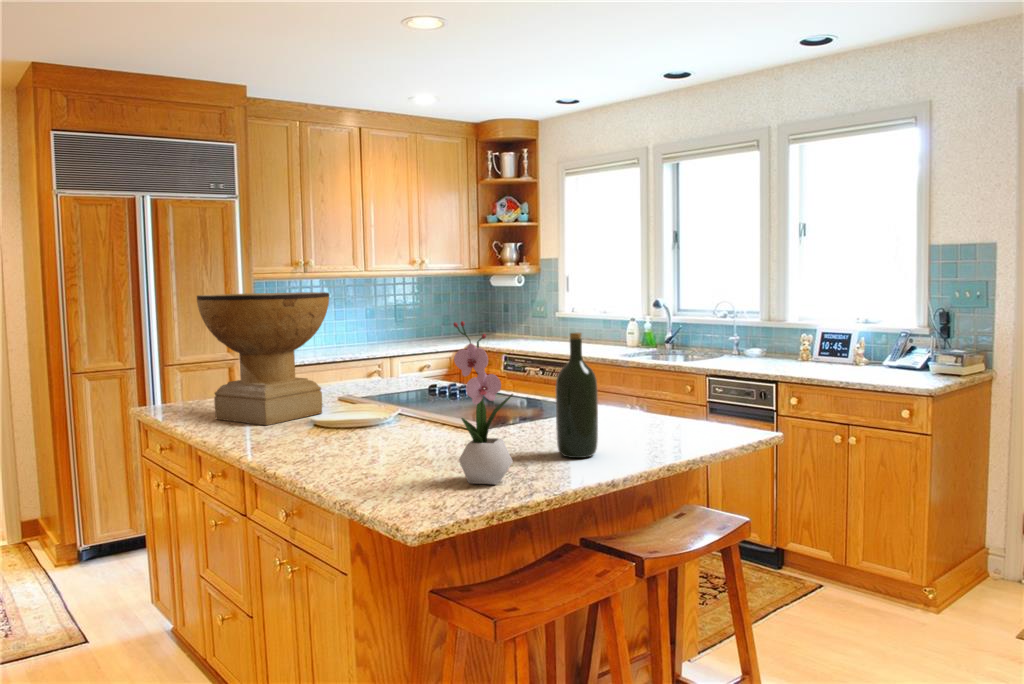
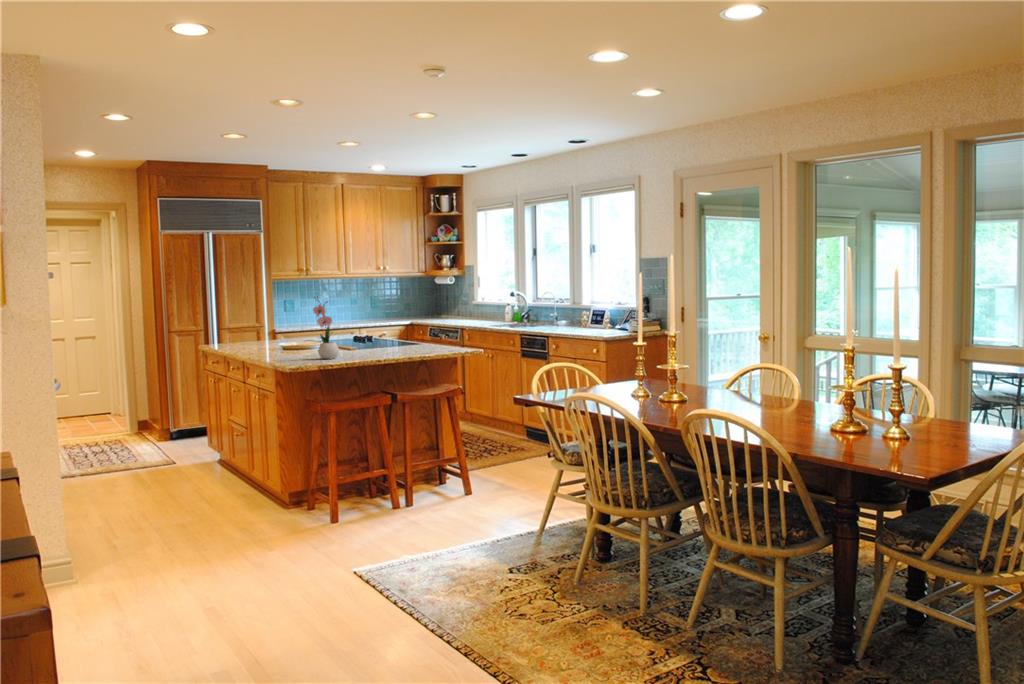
decorative bowl: present [197,292,329,425] -> none [228,286,292,348]
wine bottle: present [556,333,598,458] -> none [368,302,386,354]

